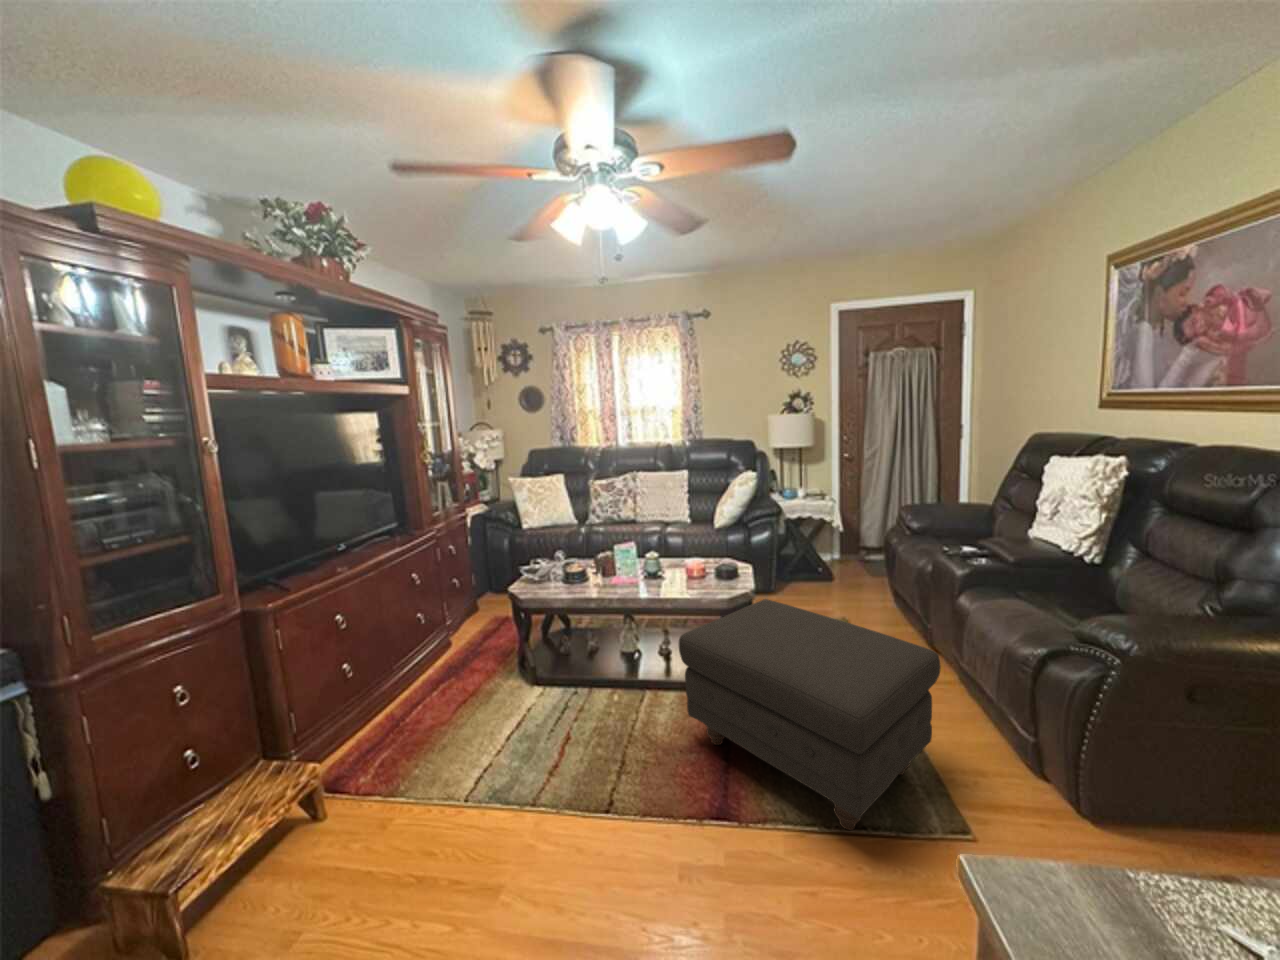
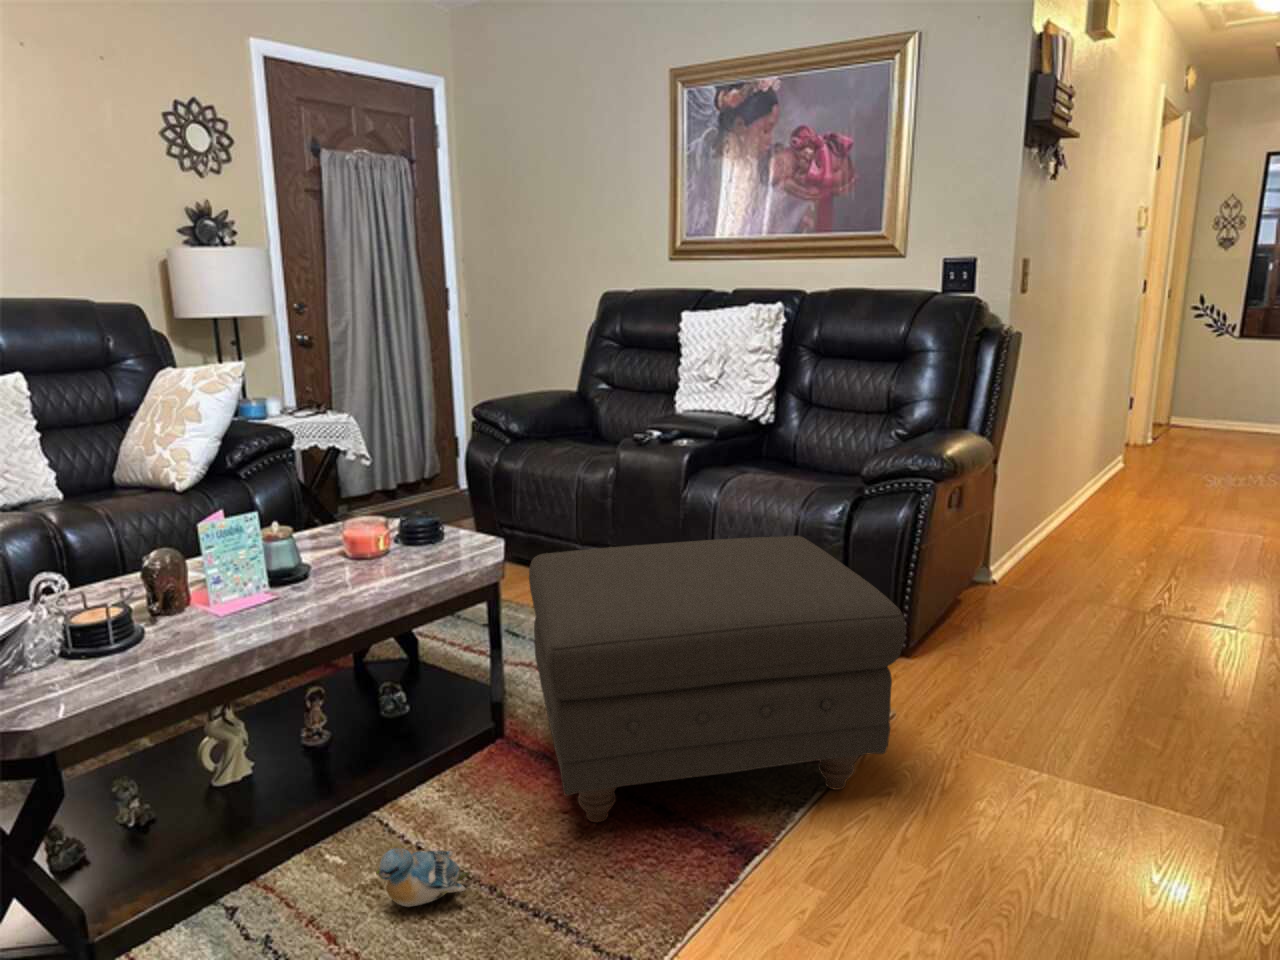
plush toy: none [613,692,648,726] -> present [377,848,469,907]

